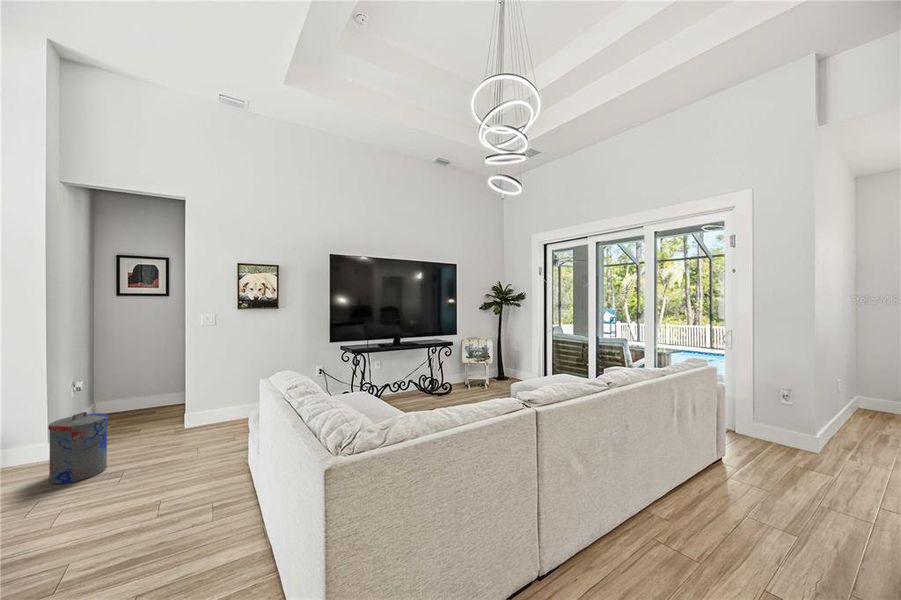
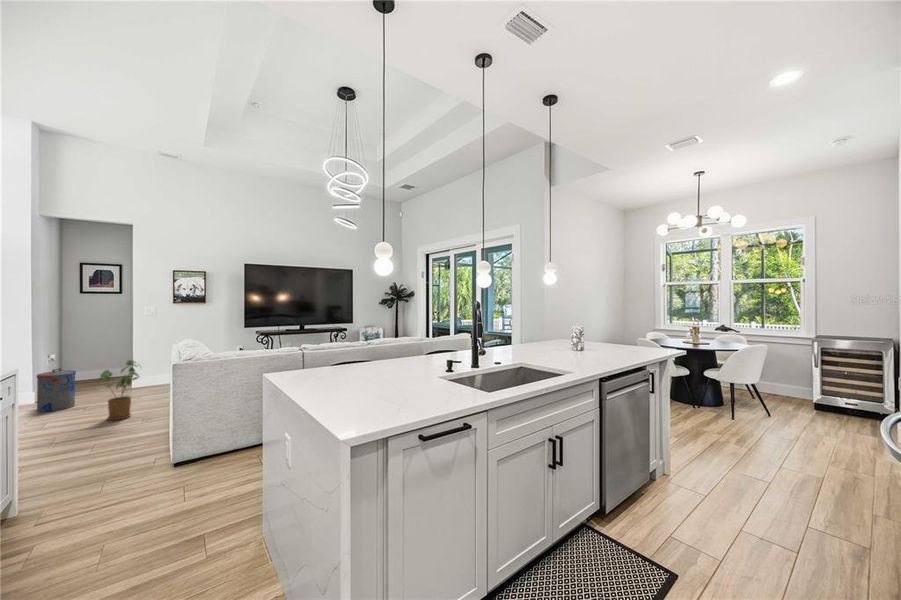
house plant: none [141,406,209,510] -> present [98,360,139,420]

